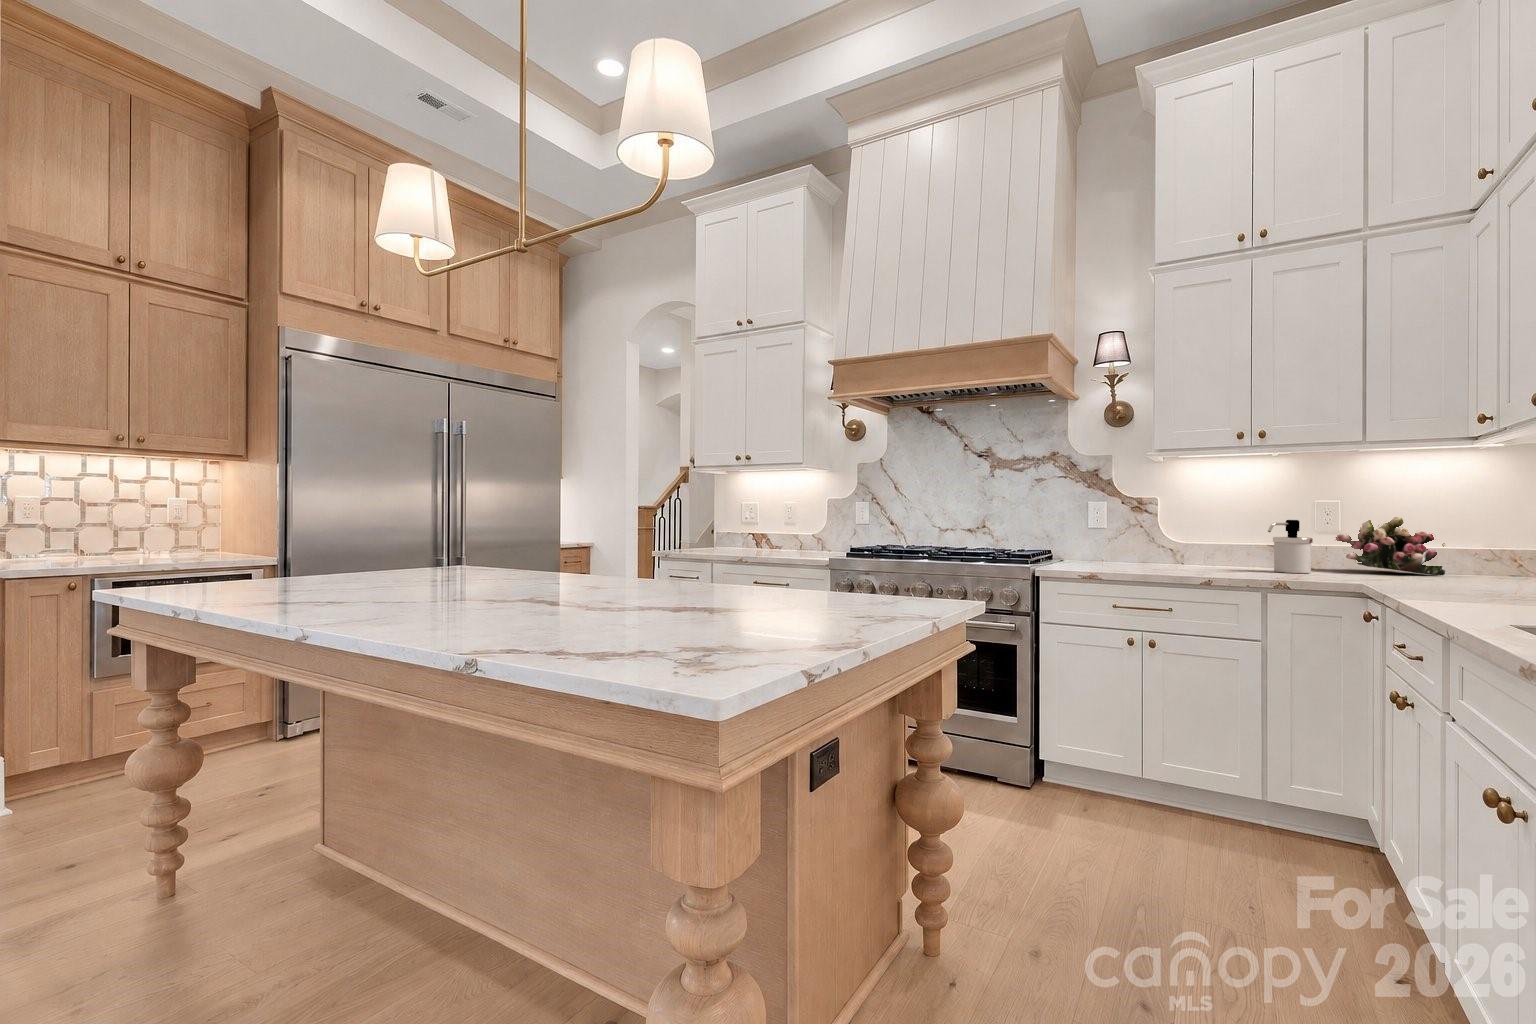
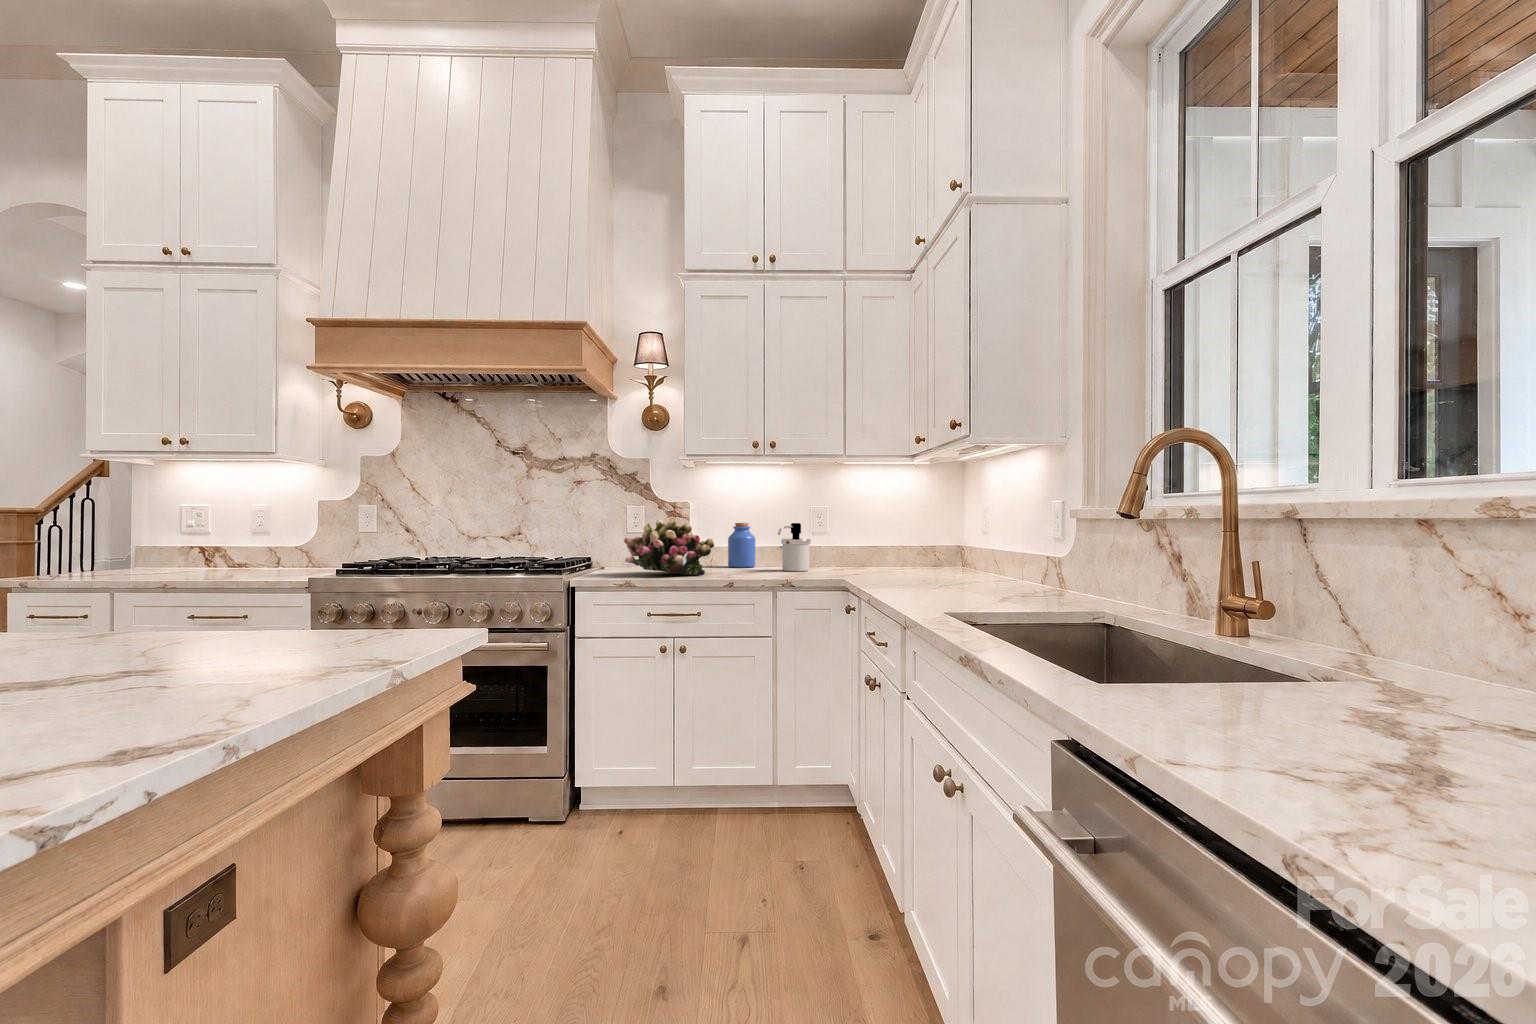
flower arrangement: present [1336,517,1446,575] -> present [624,520,714,575]
jar: none [1204,519,1238,567] -> present [728,523,755,568]

